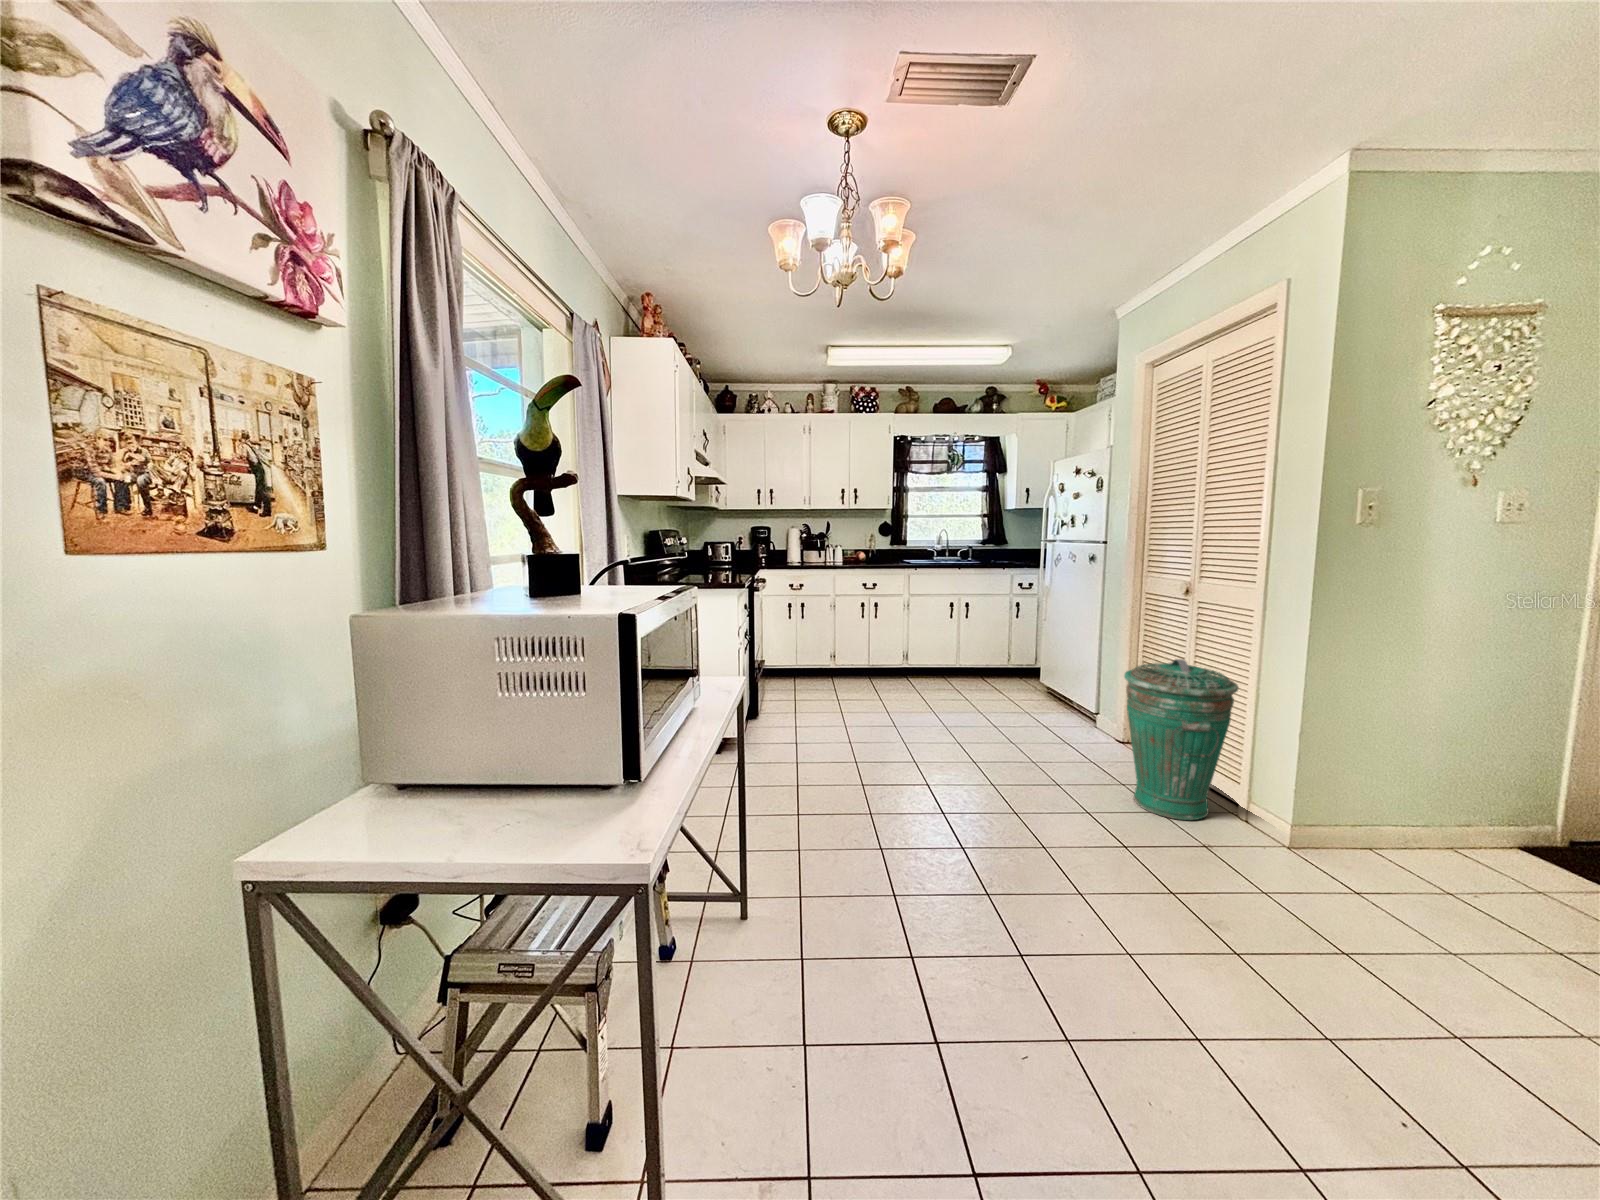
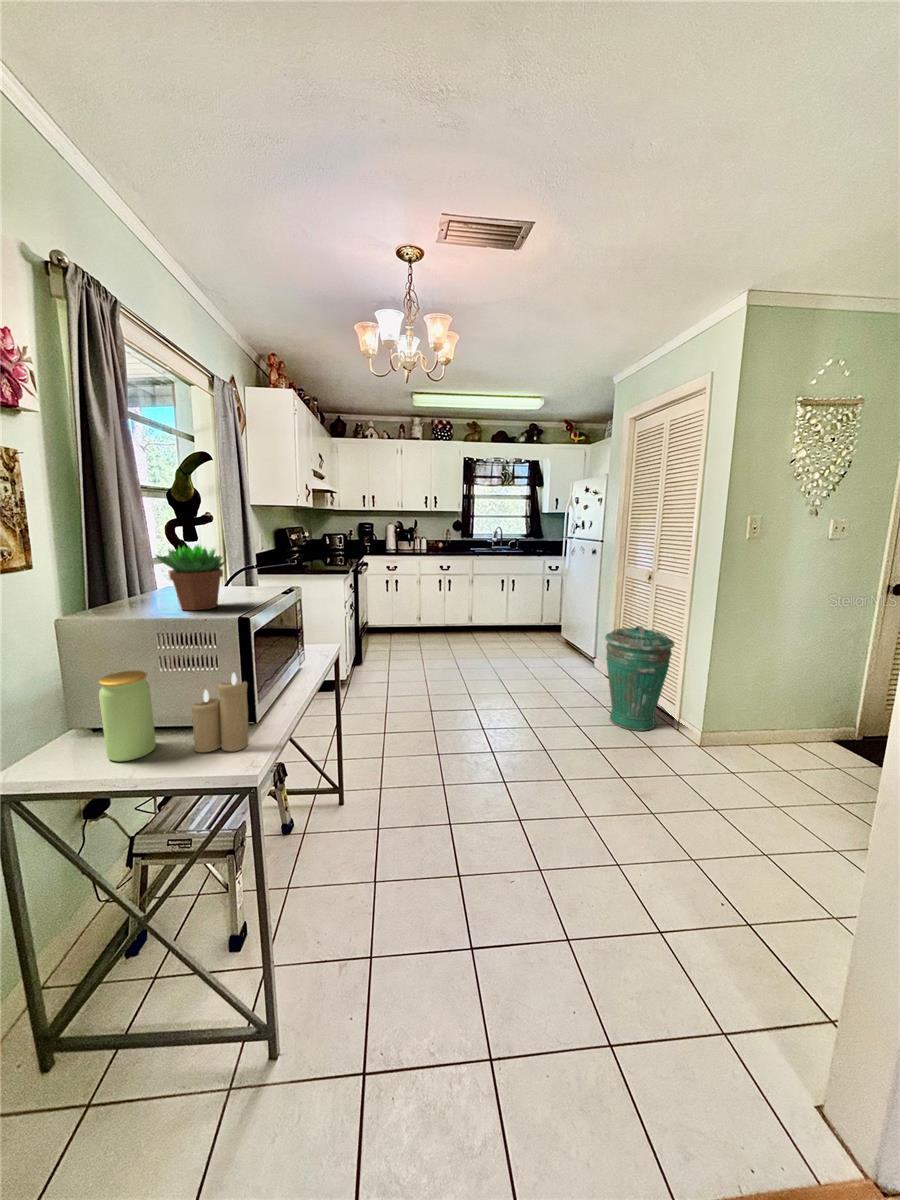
succulent plant: none [494,502,599,604] -> present [156,546,226,610]
jar: none [402,692,486,838] -> present [99,671,156,761]
candle: none [542,696,631,828] -> present [191,673,249,752]

